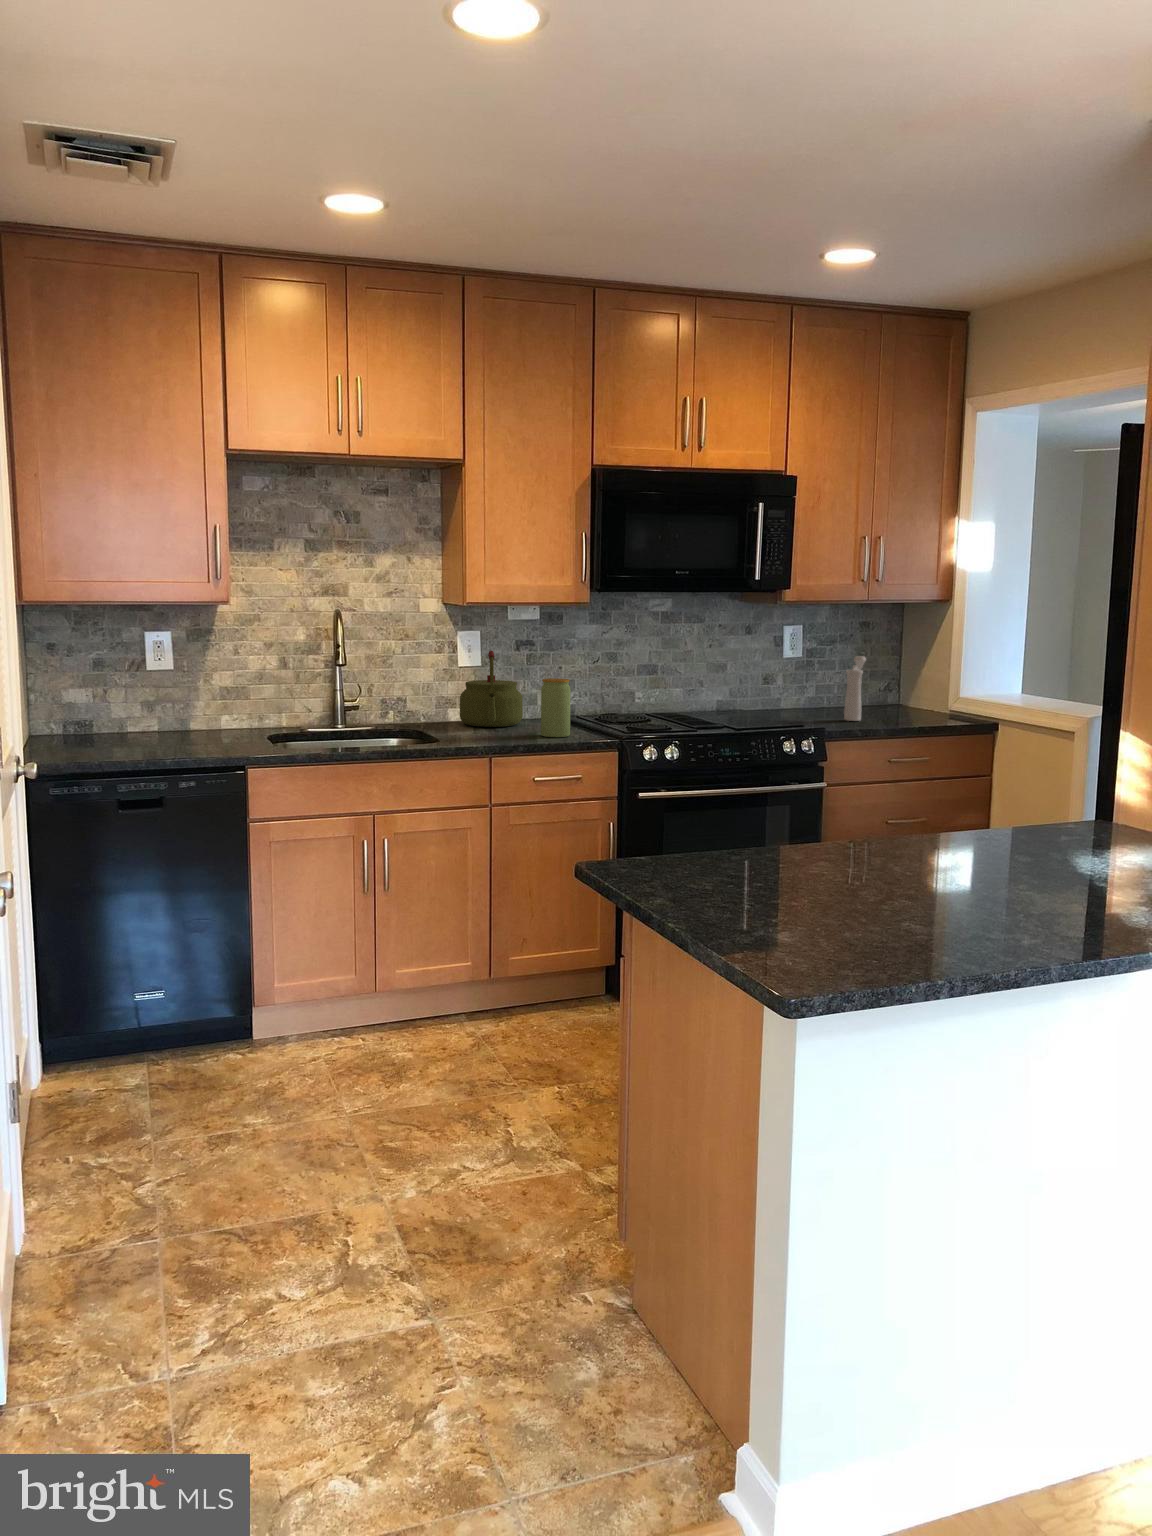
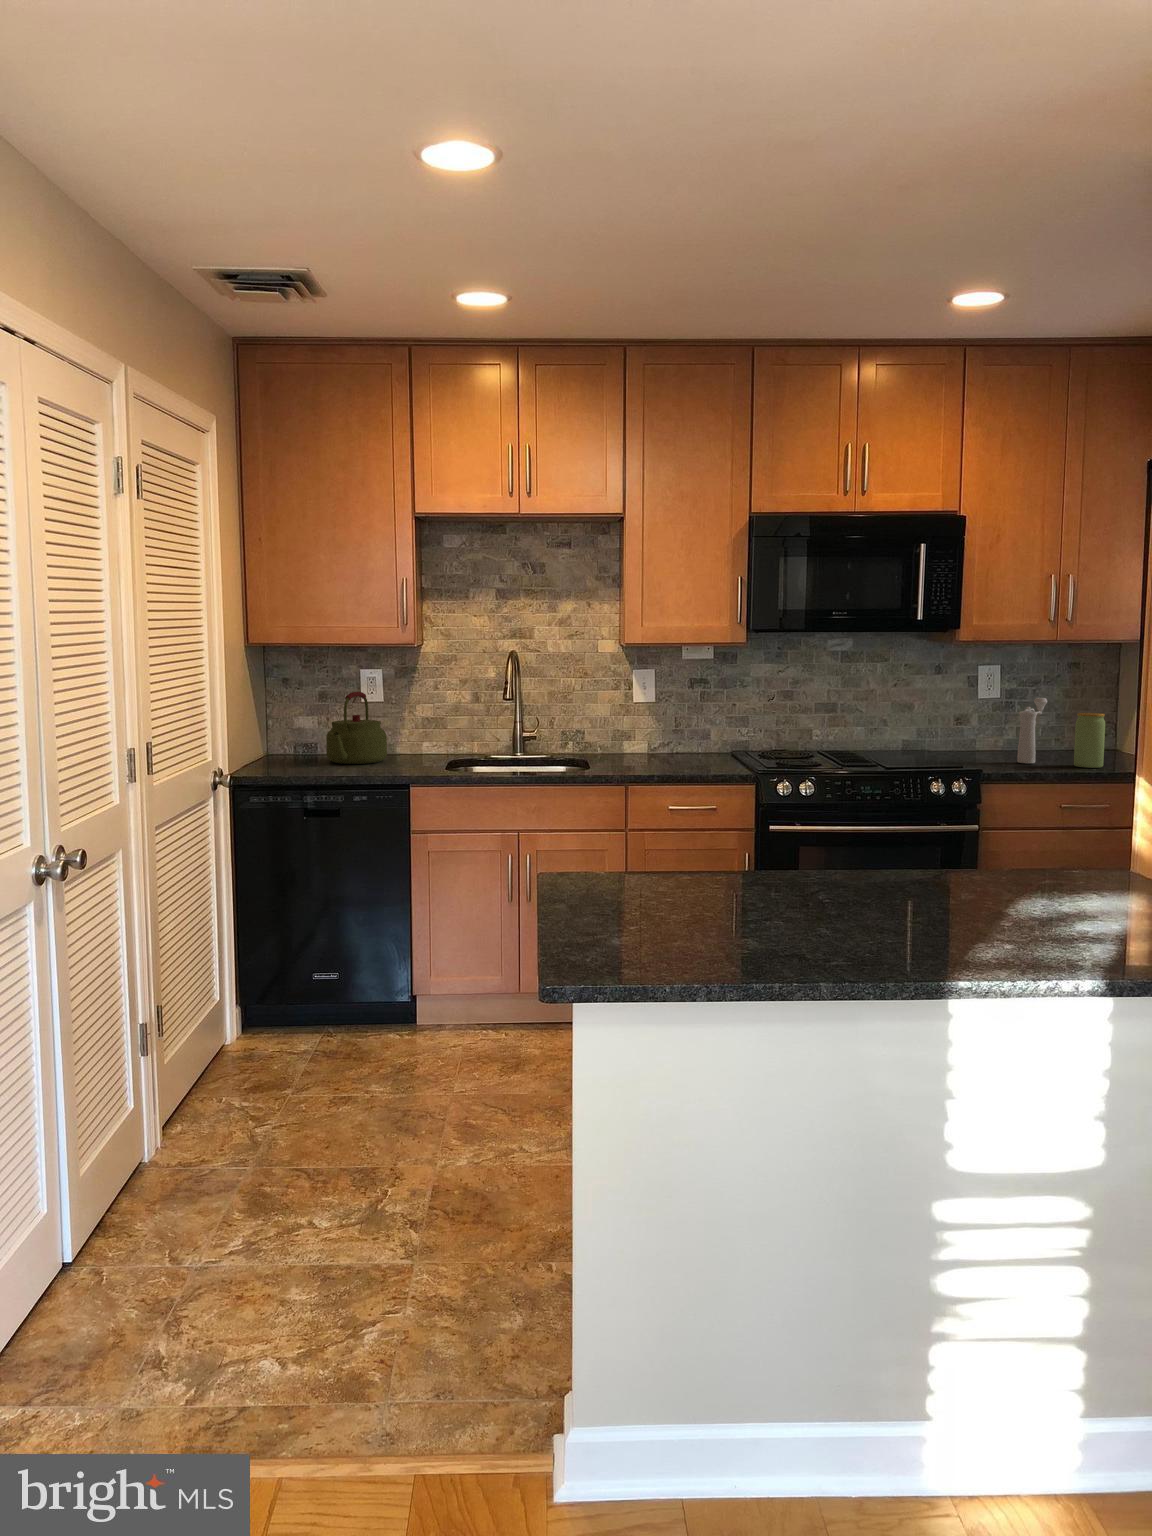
kettle: present [460,651,523,727] -> present [326,692,387,764]
jar: present [541,678,571,737] -> present [1074,713,1105,768]

